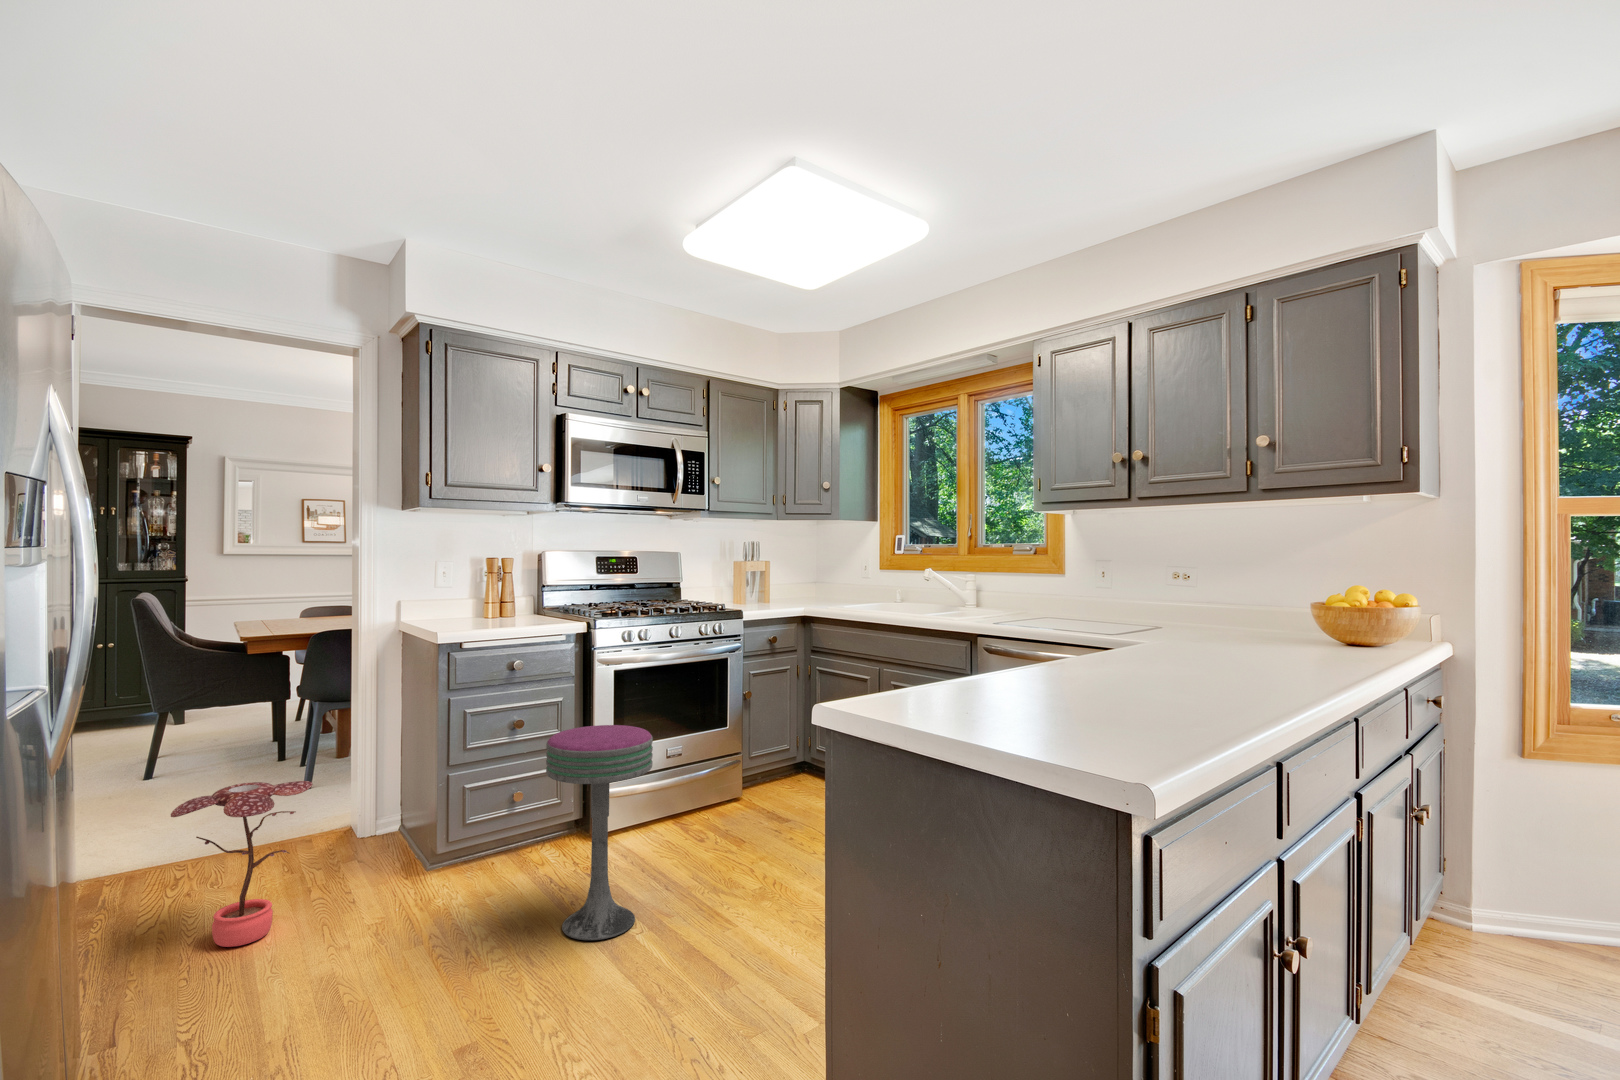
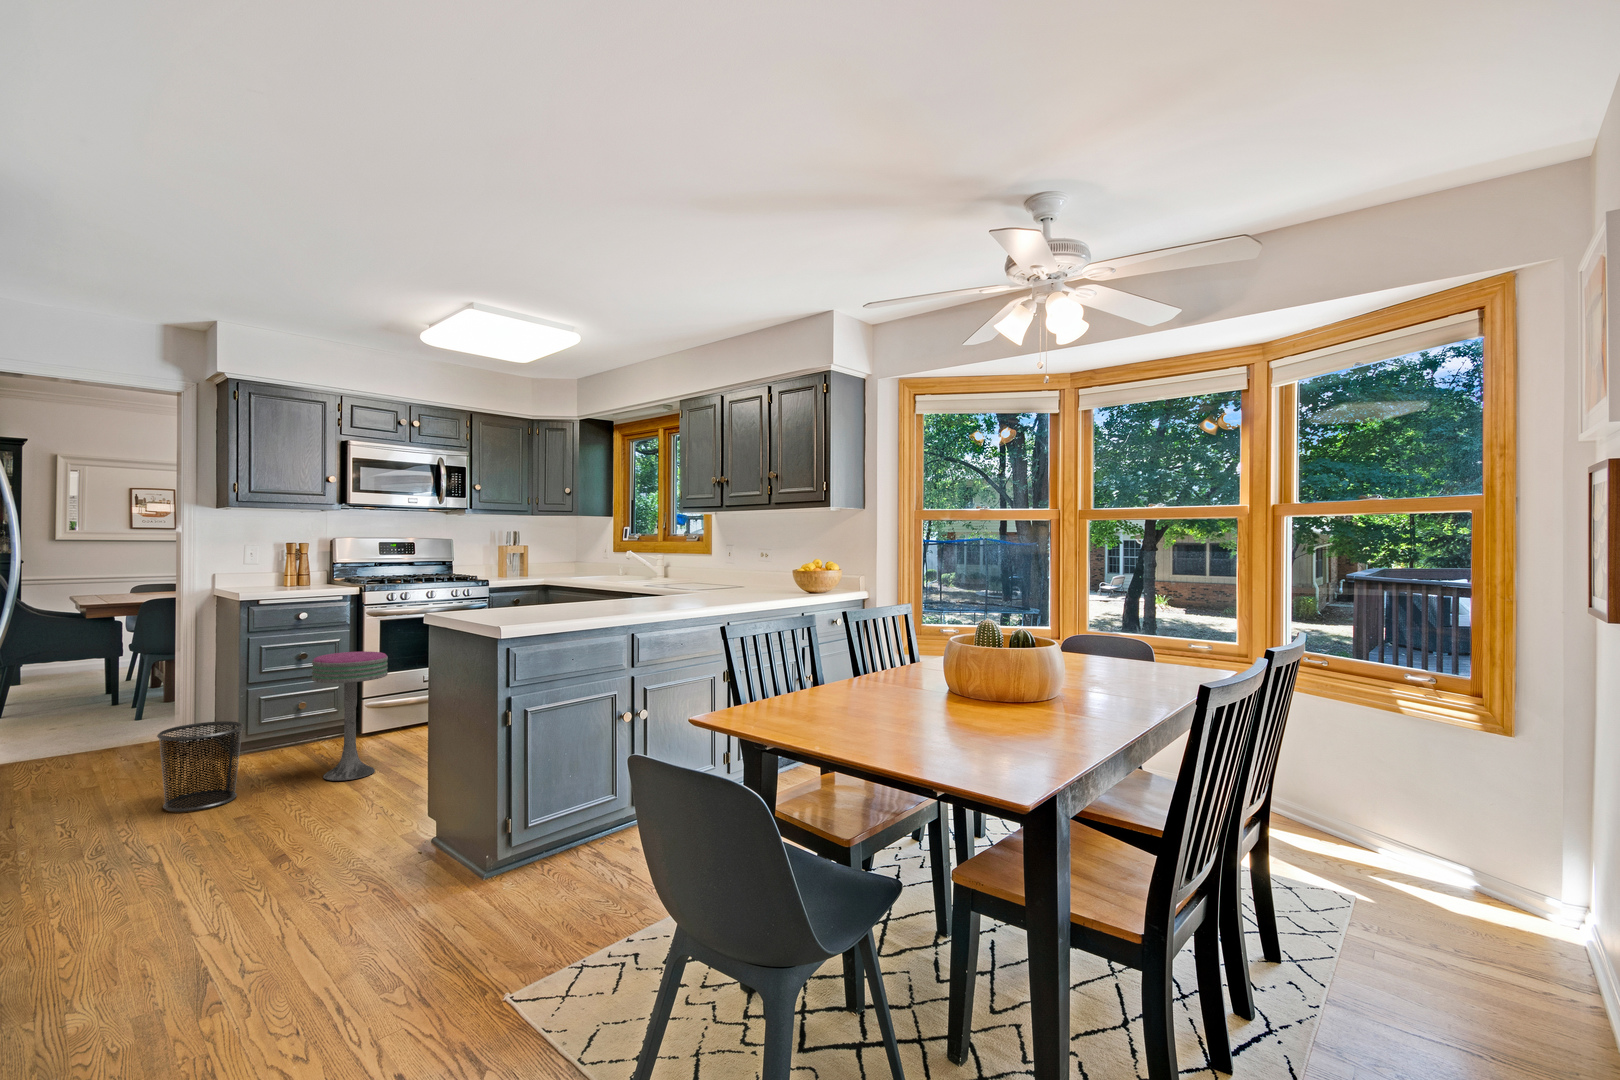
potted plant: present [171,781,313,947] -> none [44,690,146,793]
trash can: none [326,842,453,1008] -> present [157,721,244,812]

